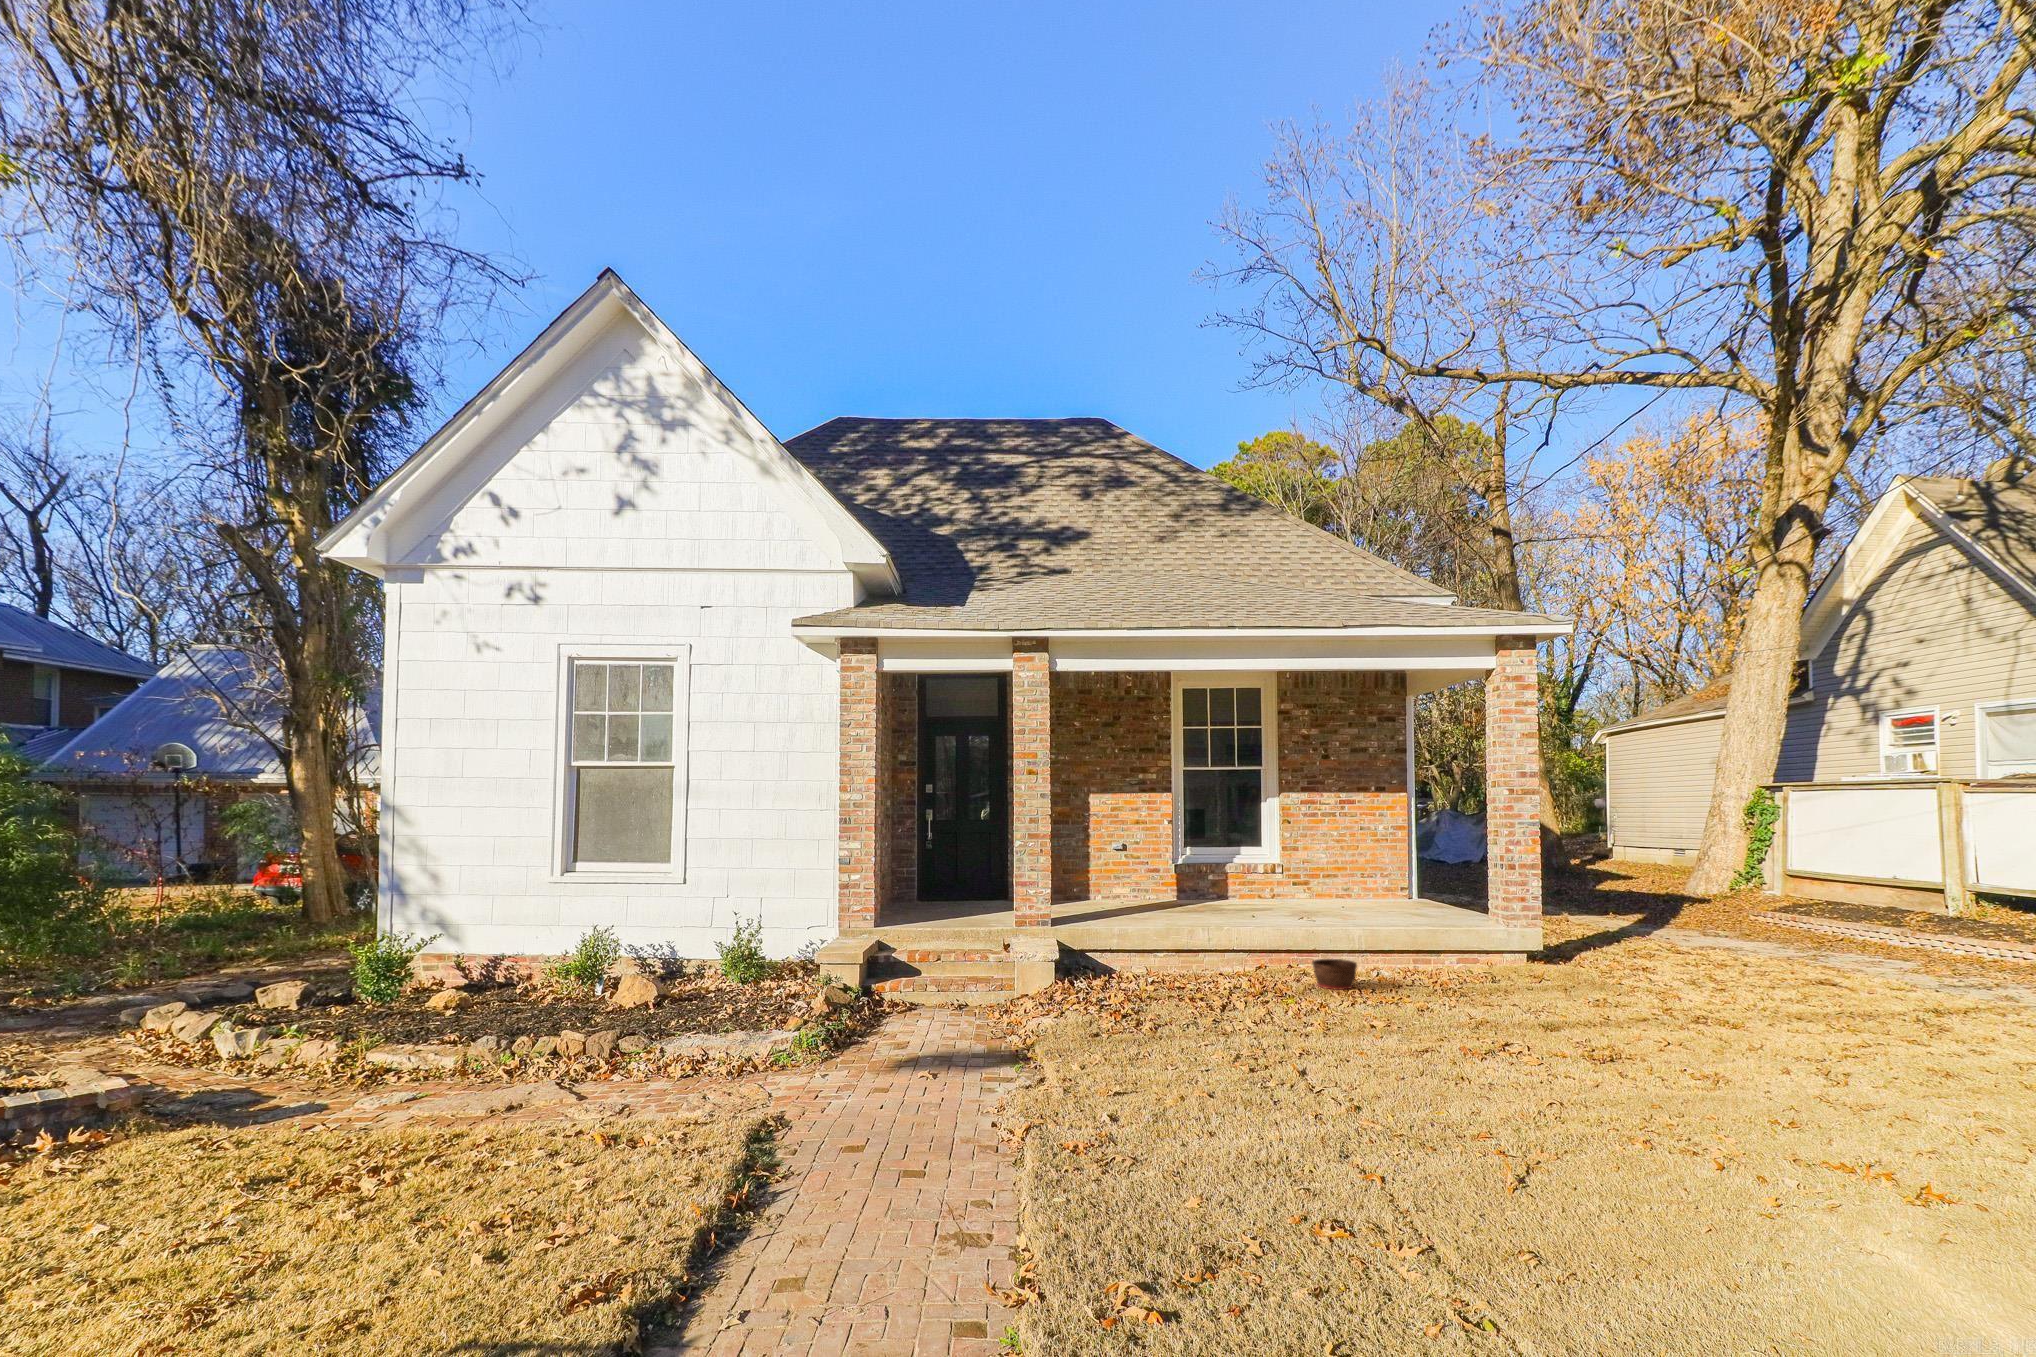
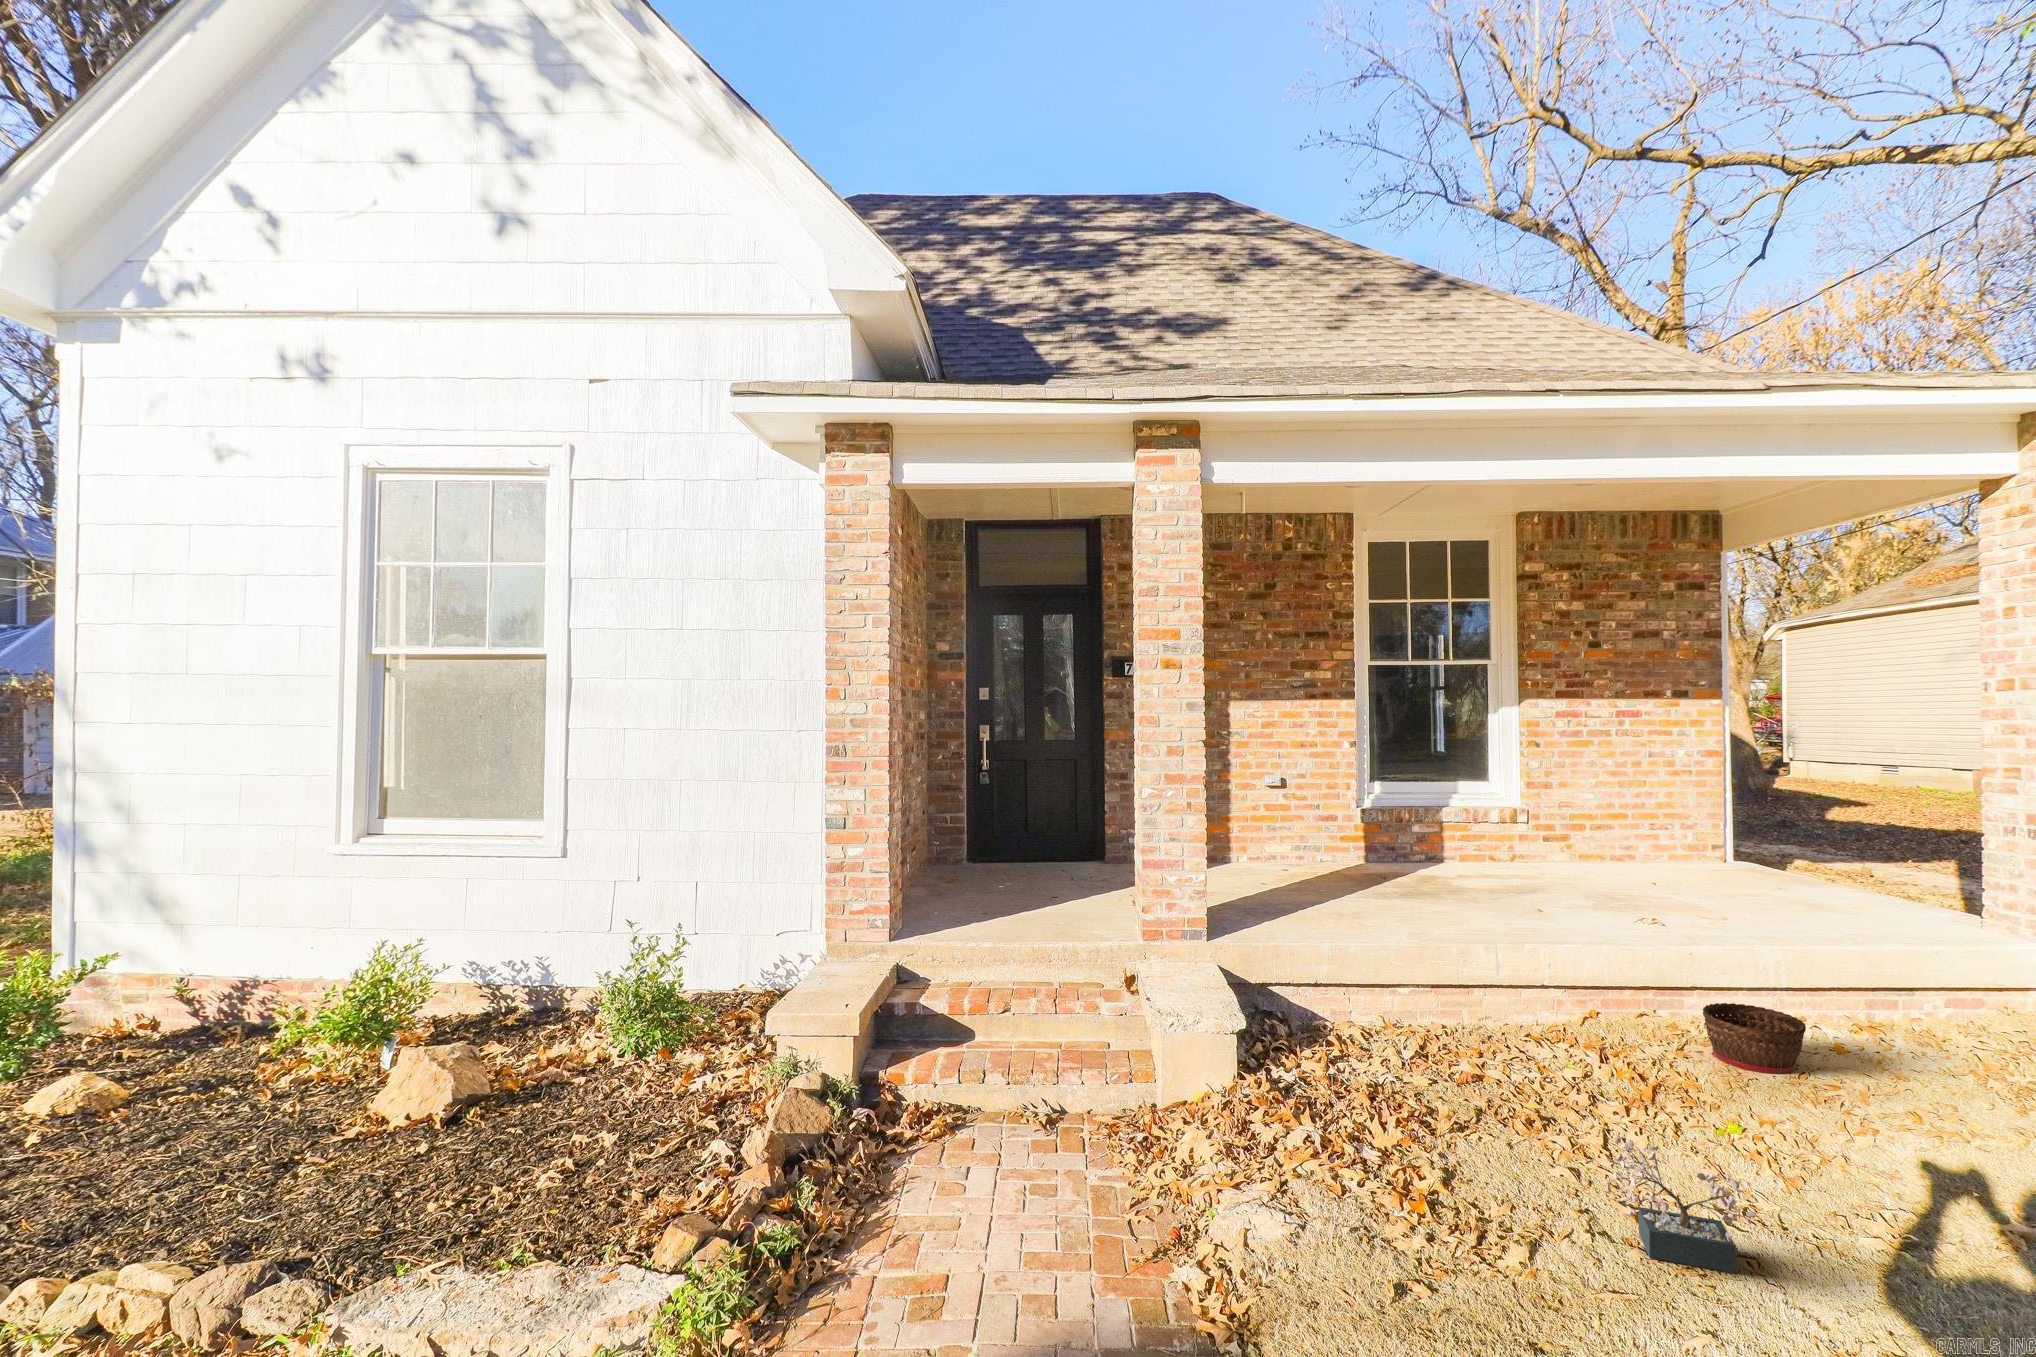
decorative plant: none [1191,983,1243,1033] -> present [1605,1134,1756,1274]

